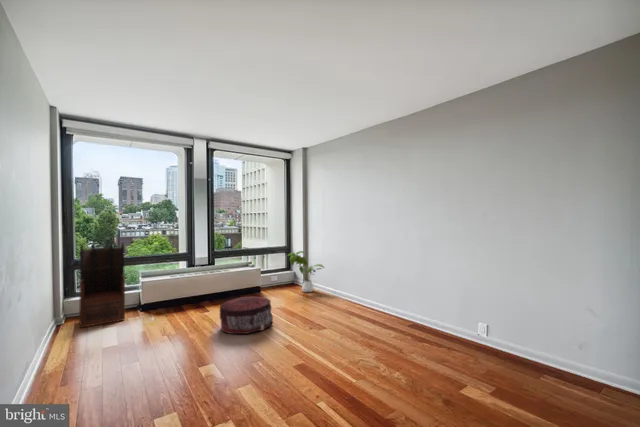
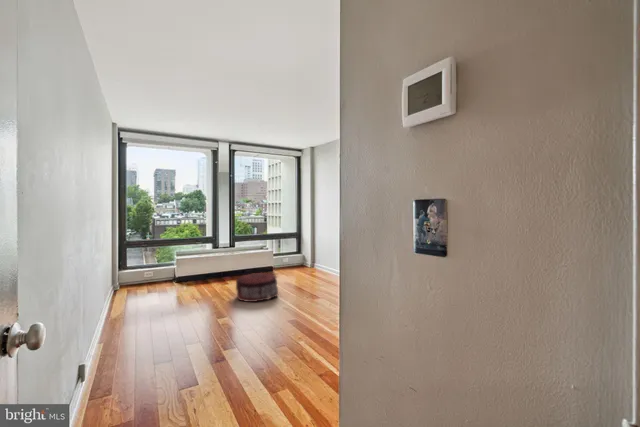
armchair: present [79,243,125,328] -> none [129,227,164,293]
house plant: present [288,251,324,292] -> none [296,237,327,272]

